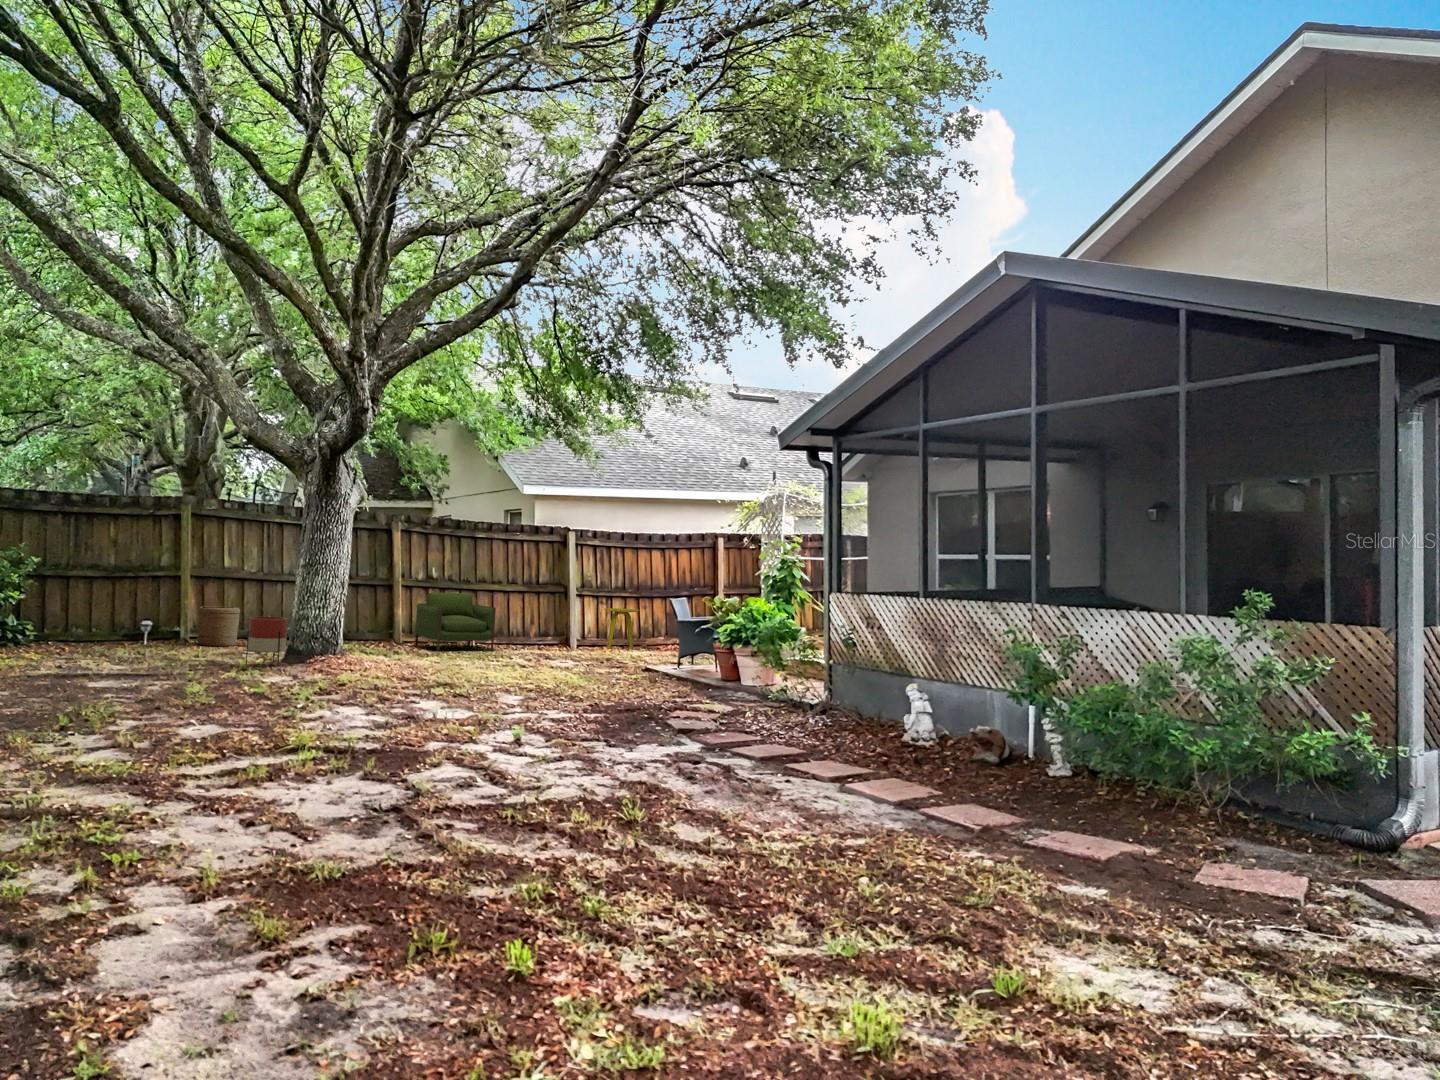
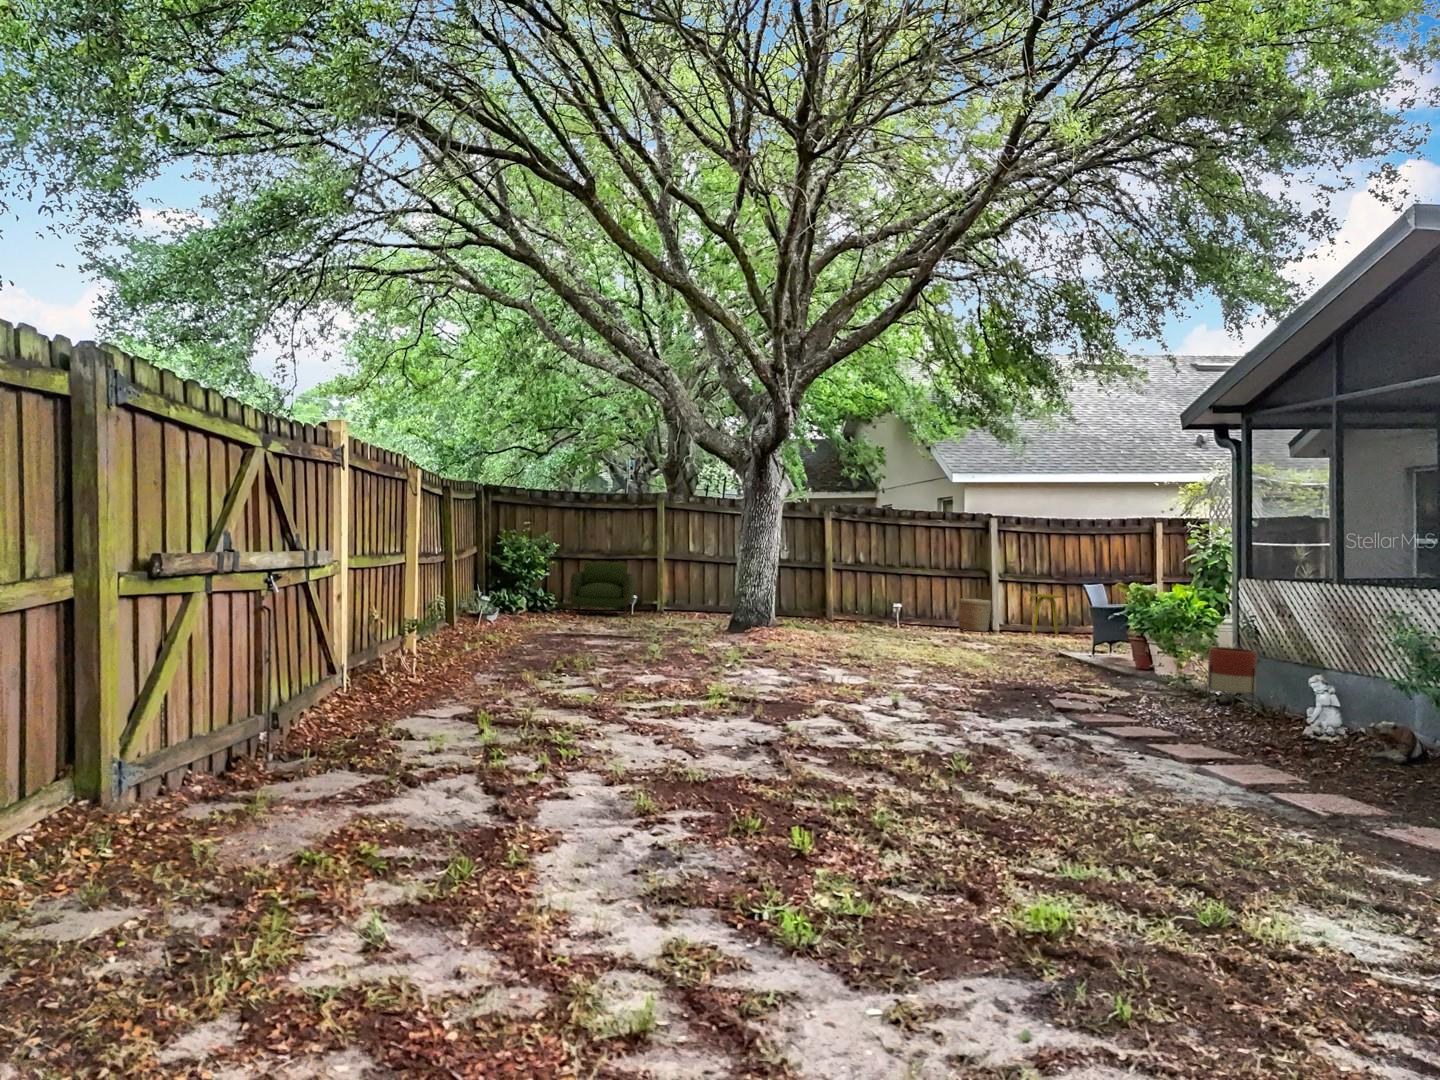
armchair: present [415,593,496,652] -> present [569,561,635,617]
woven basket: present [197,606,240,646] -> present [959,599,991,632]
planter: present [246,617,287,666] -> present [1207,647,1257,711]

